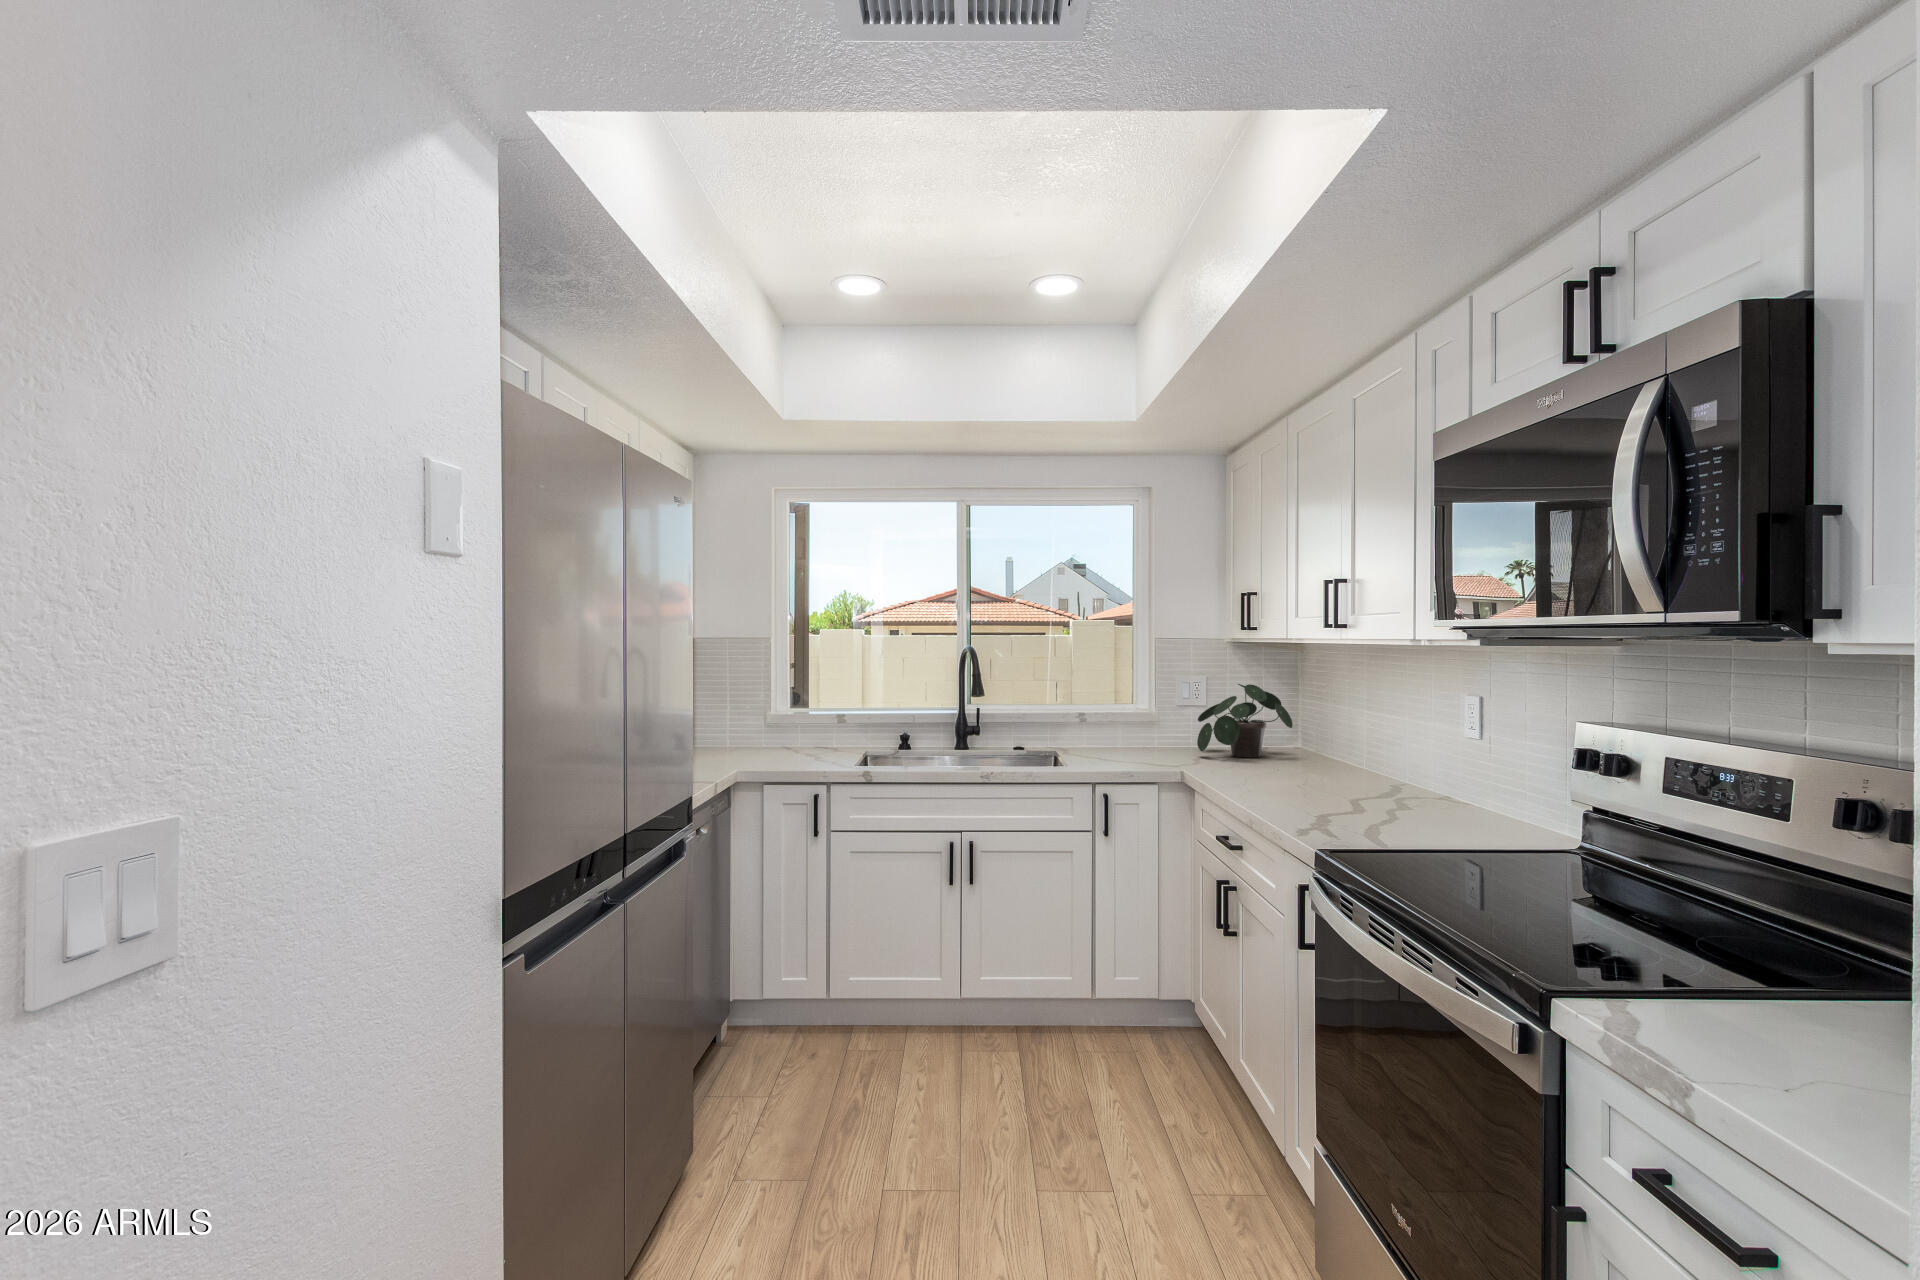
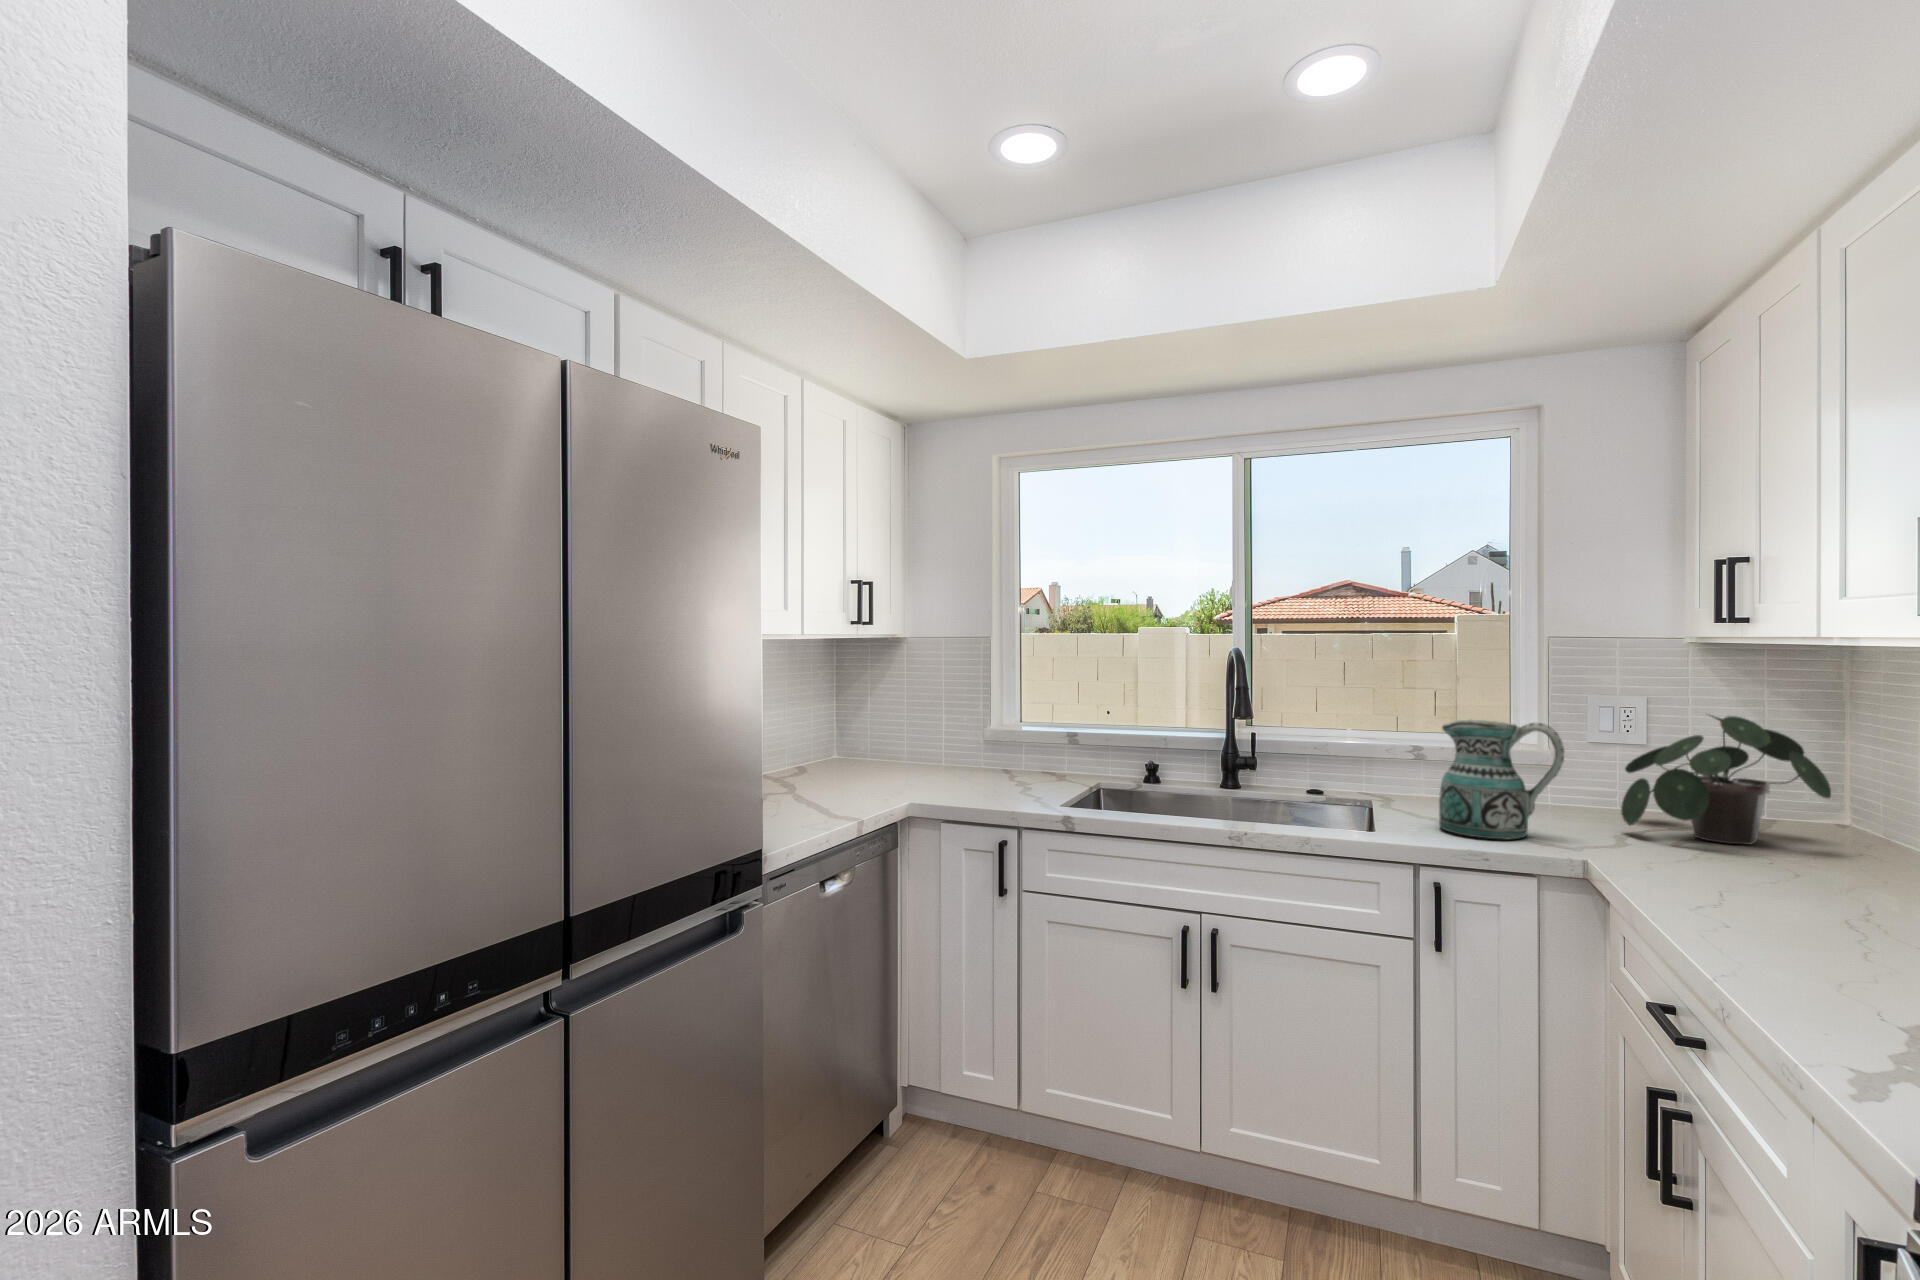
ceramic pitcher: none [1103,691,1171,764] -> present [1439,719,1564,840]

